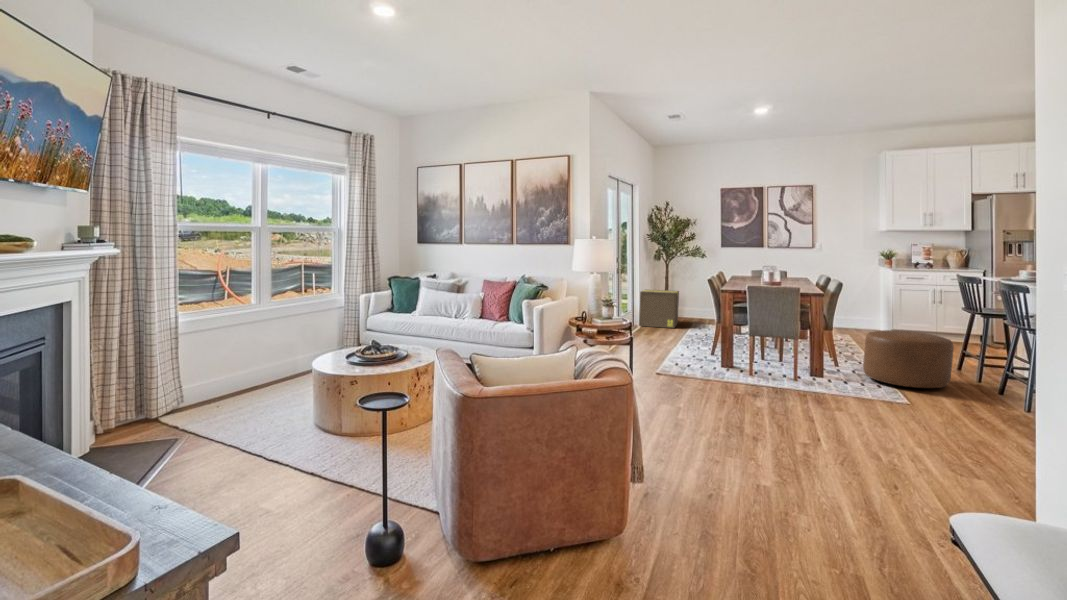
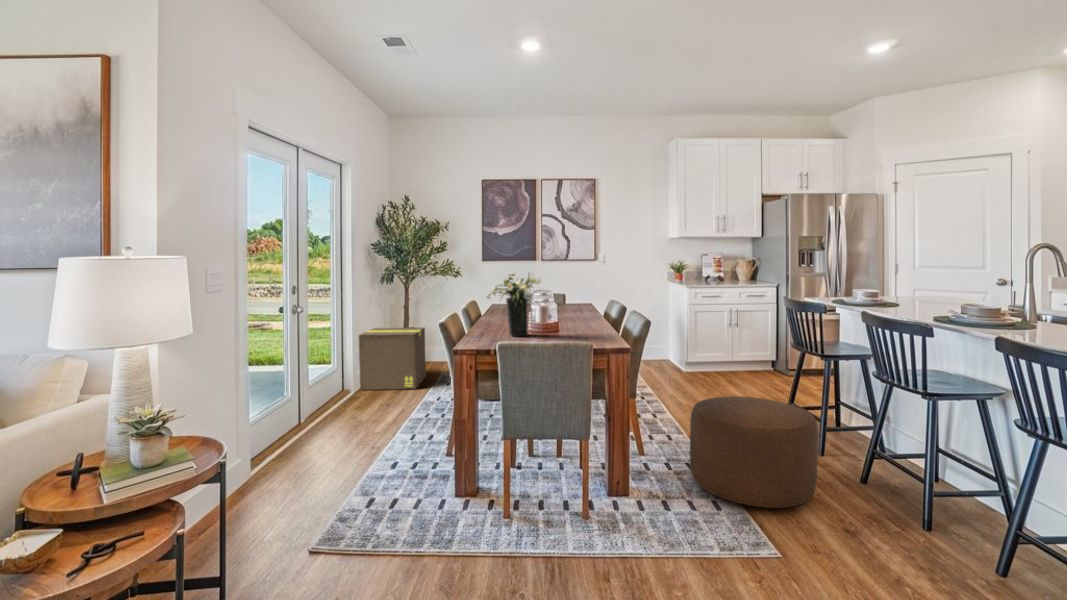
flower arrangement: none [739,251,772,287] -> present [487,273,541,336]

